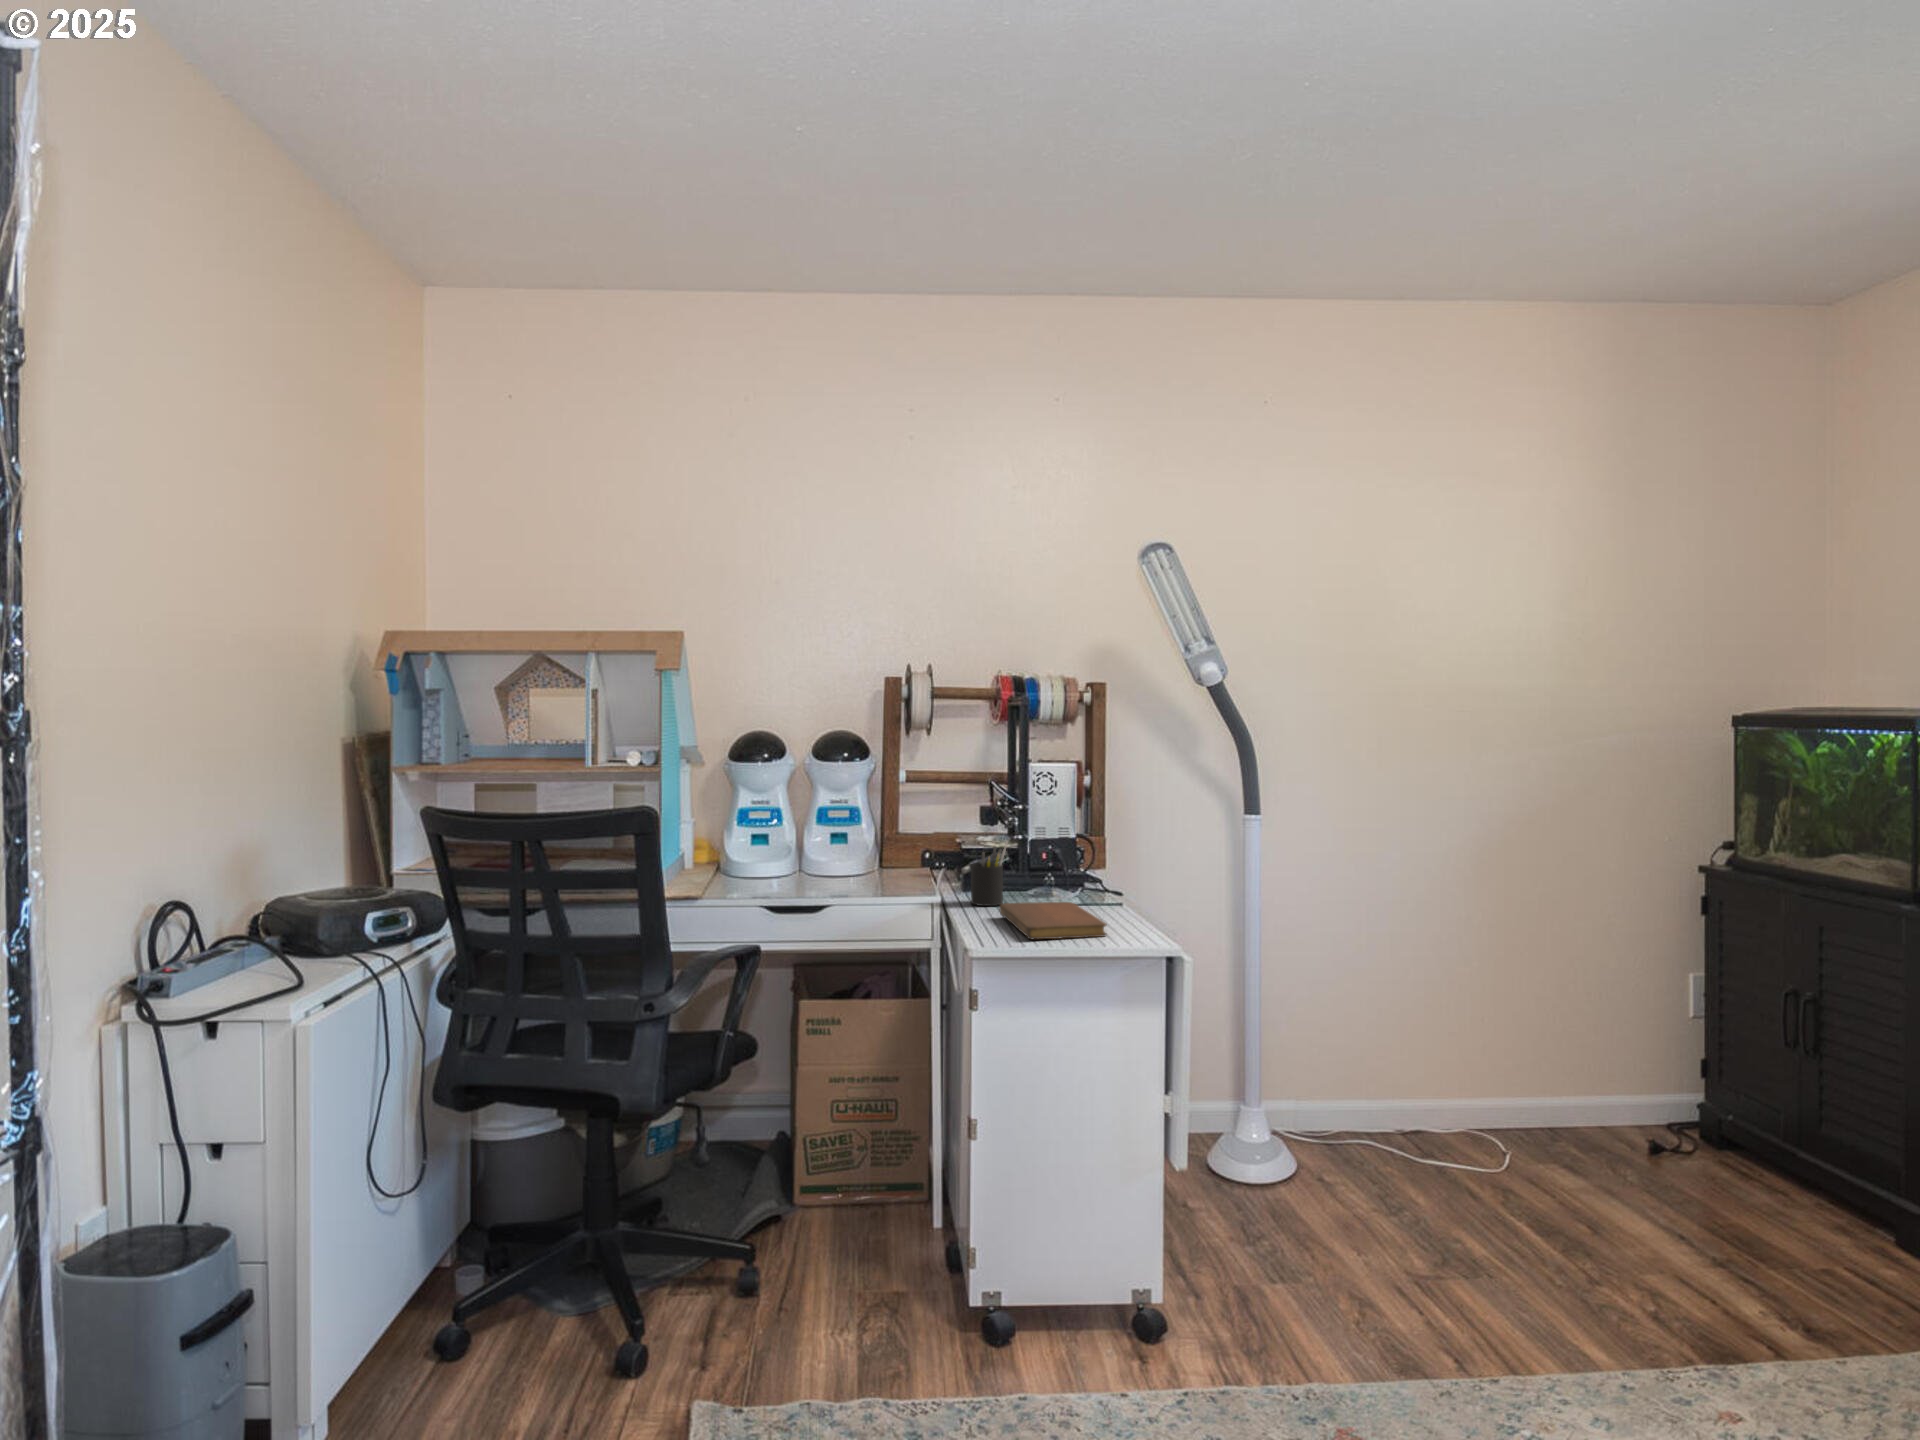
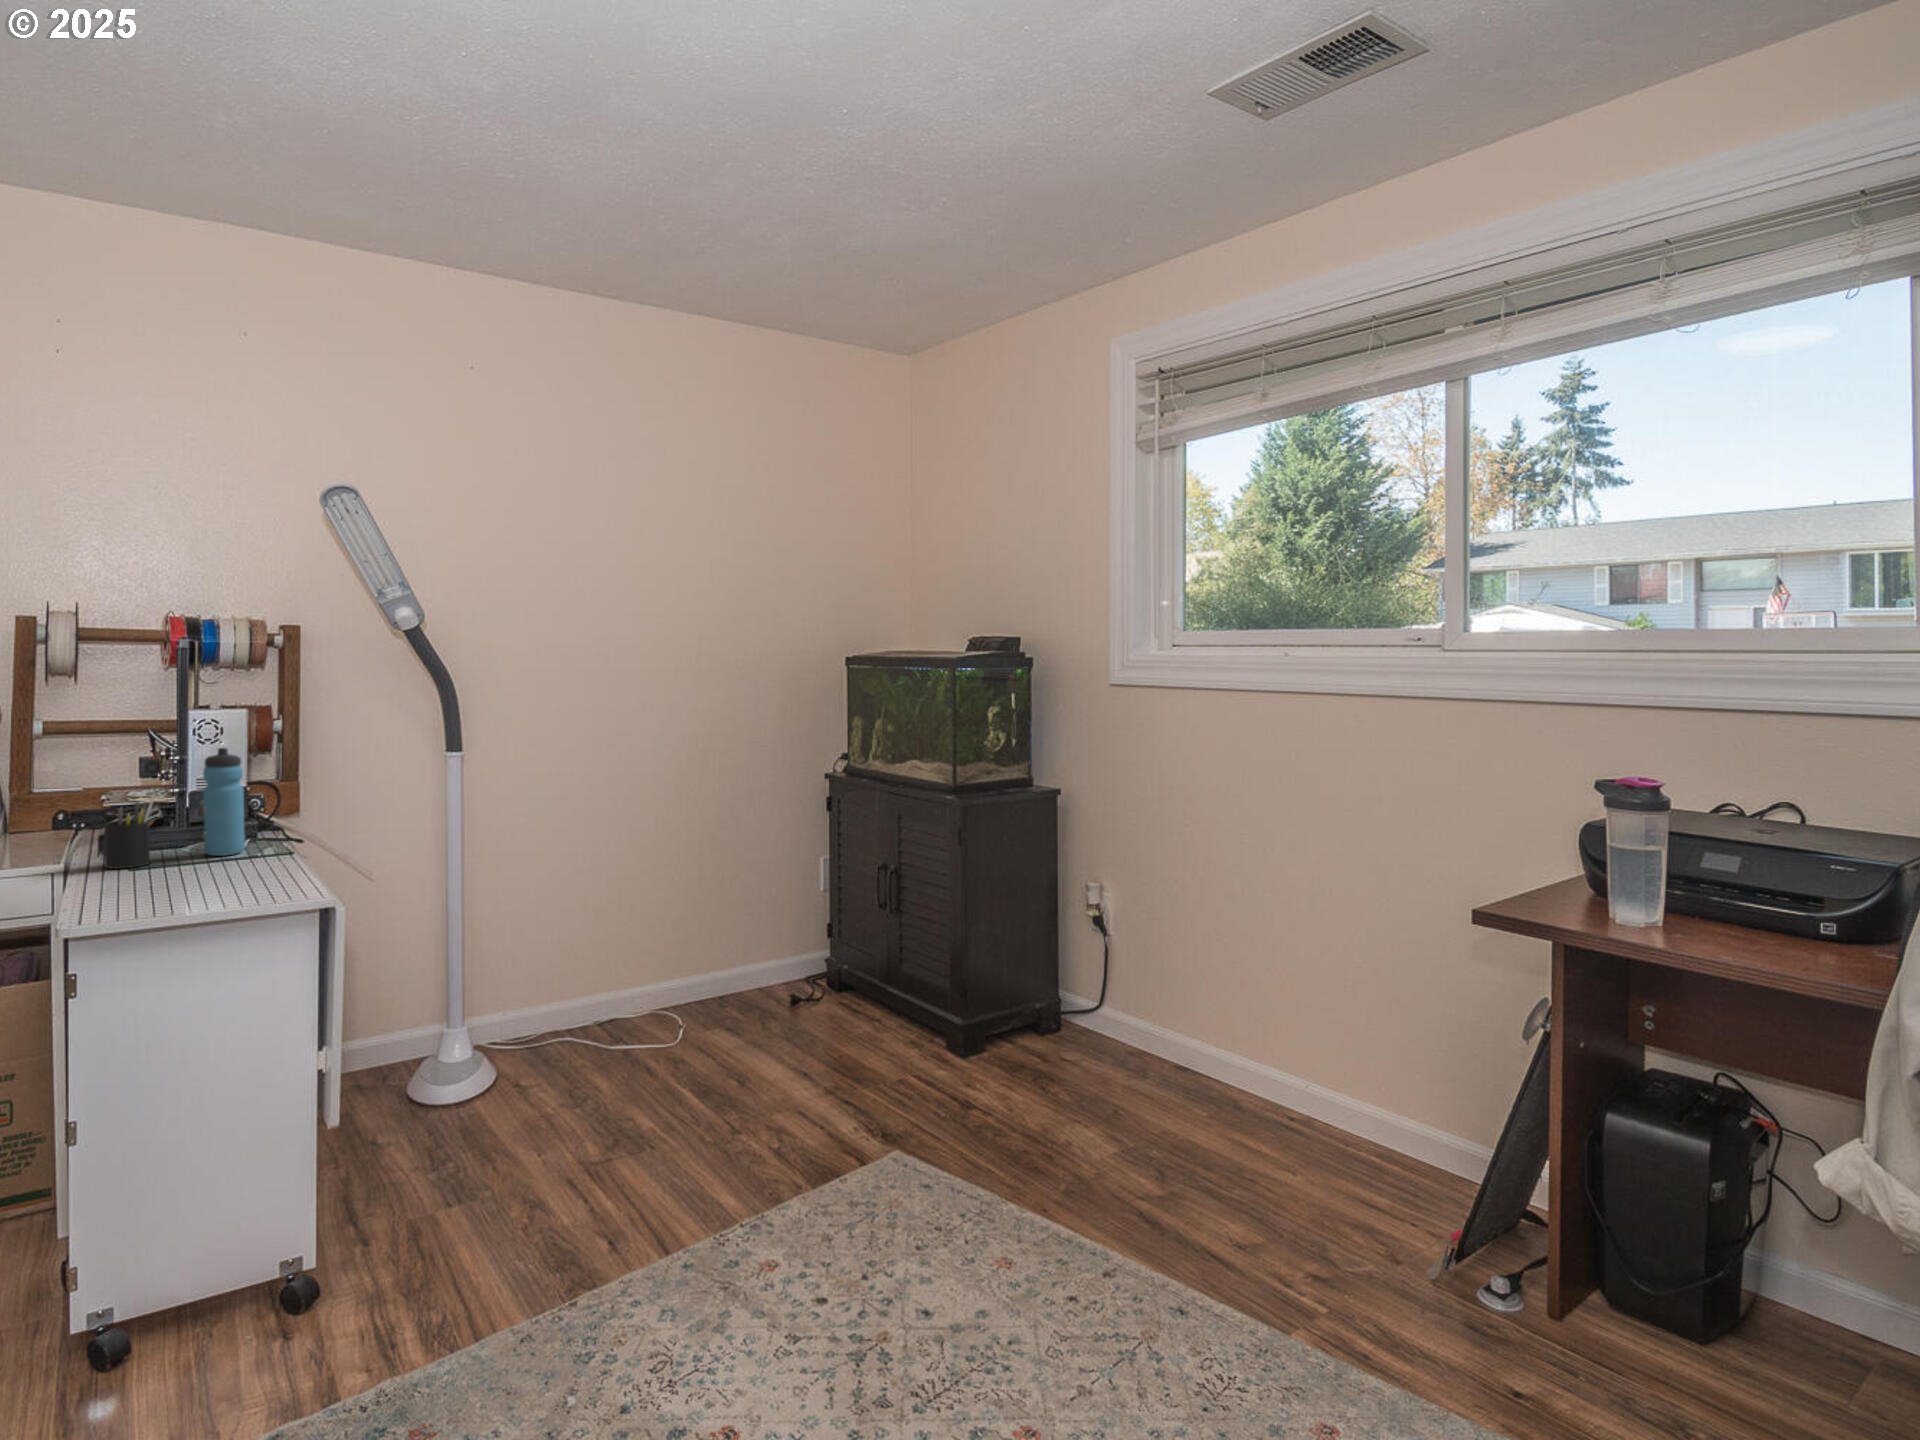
water bottle: none [1043,800,1074,902] -> present [203,748,245,856]
notebook: present [999,902,1107,939] -> none [142,854,278,897]

